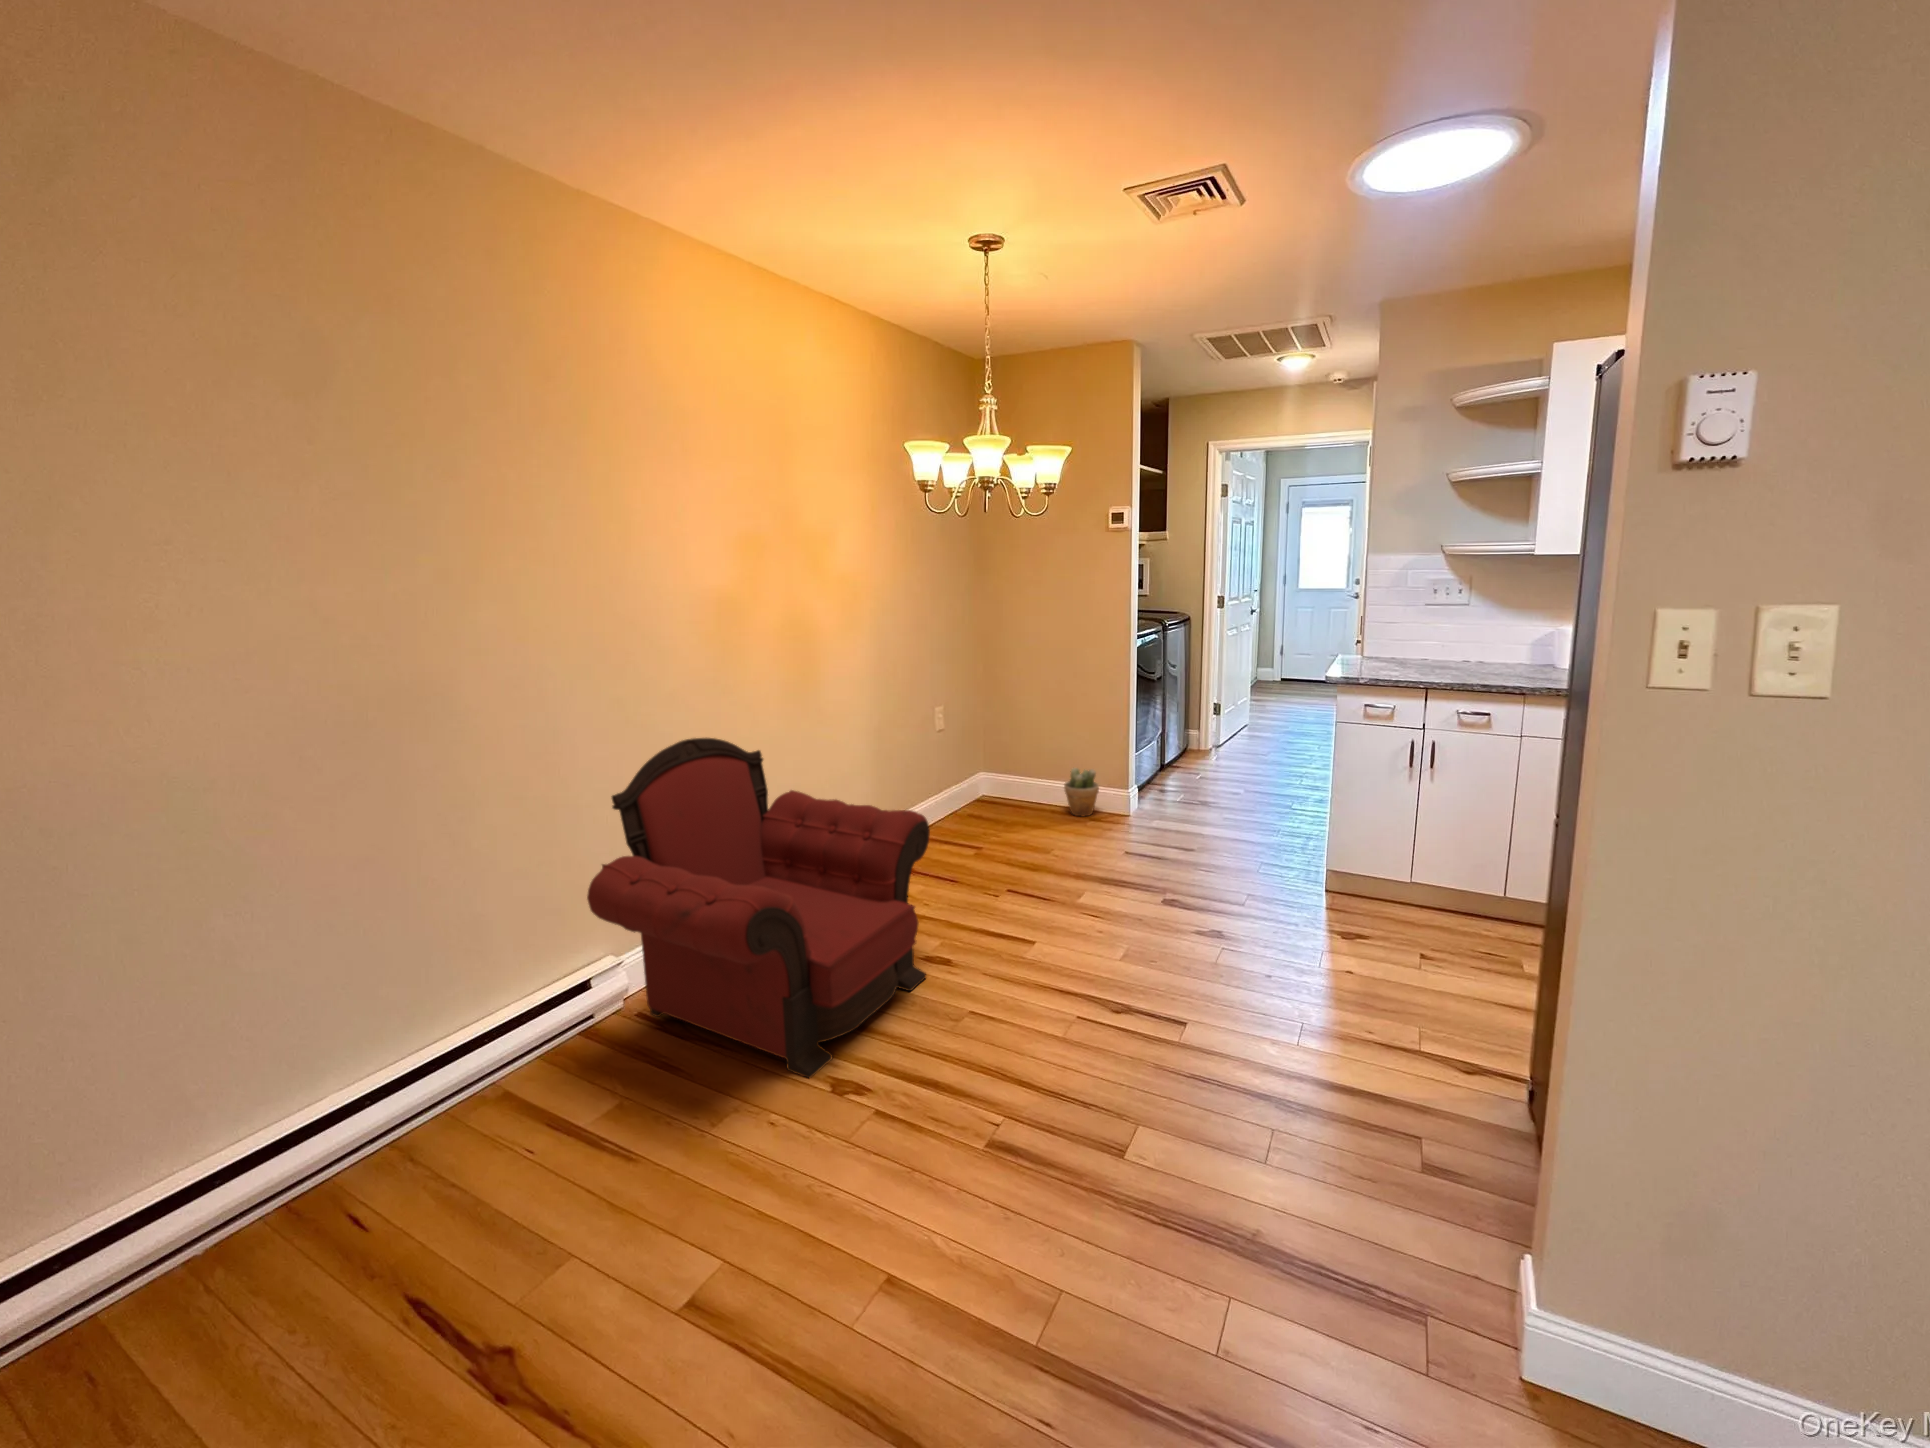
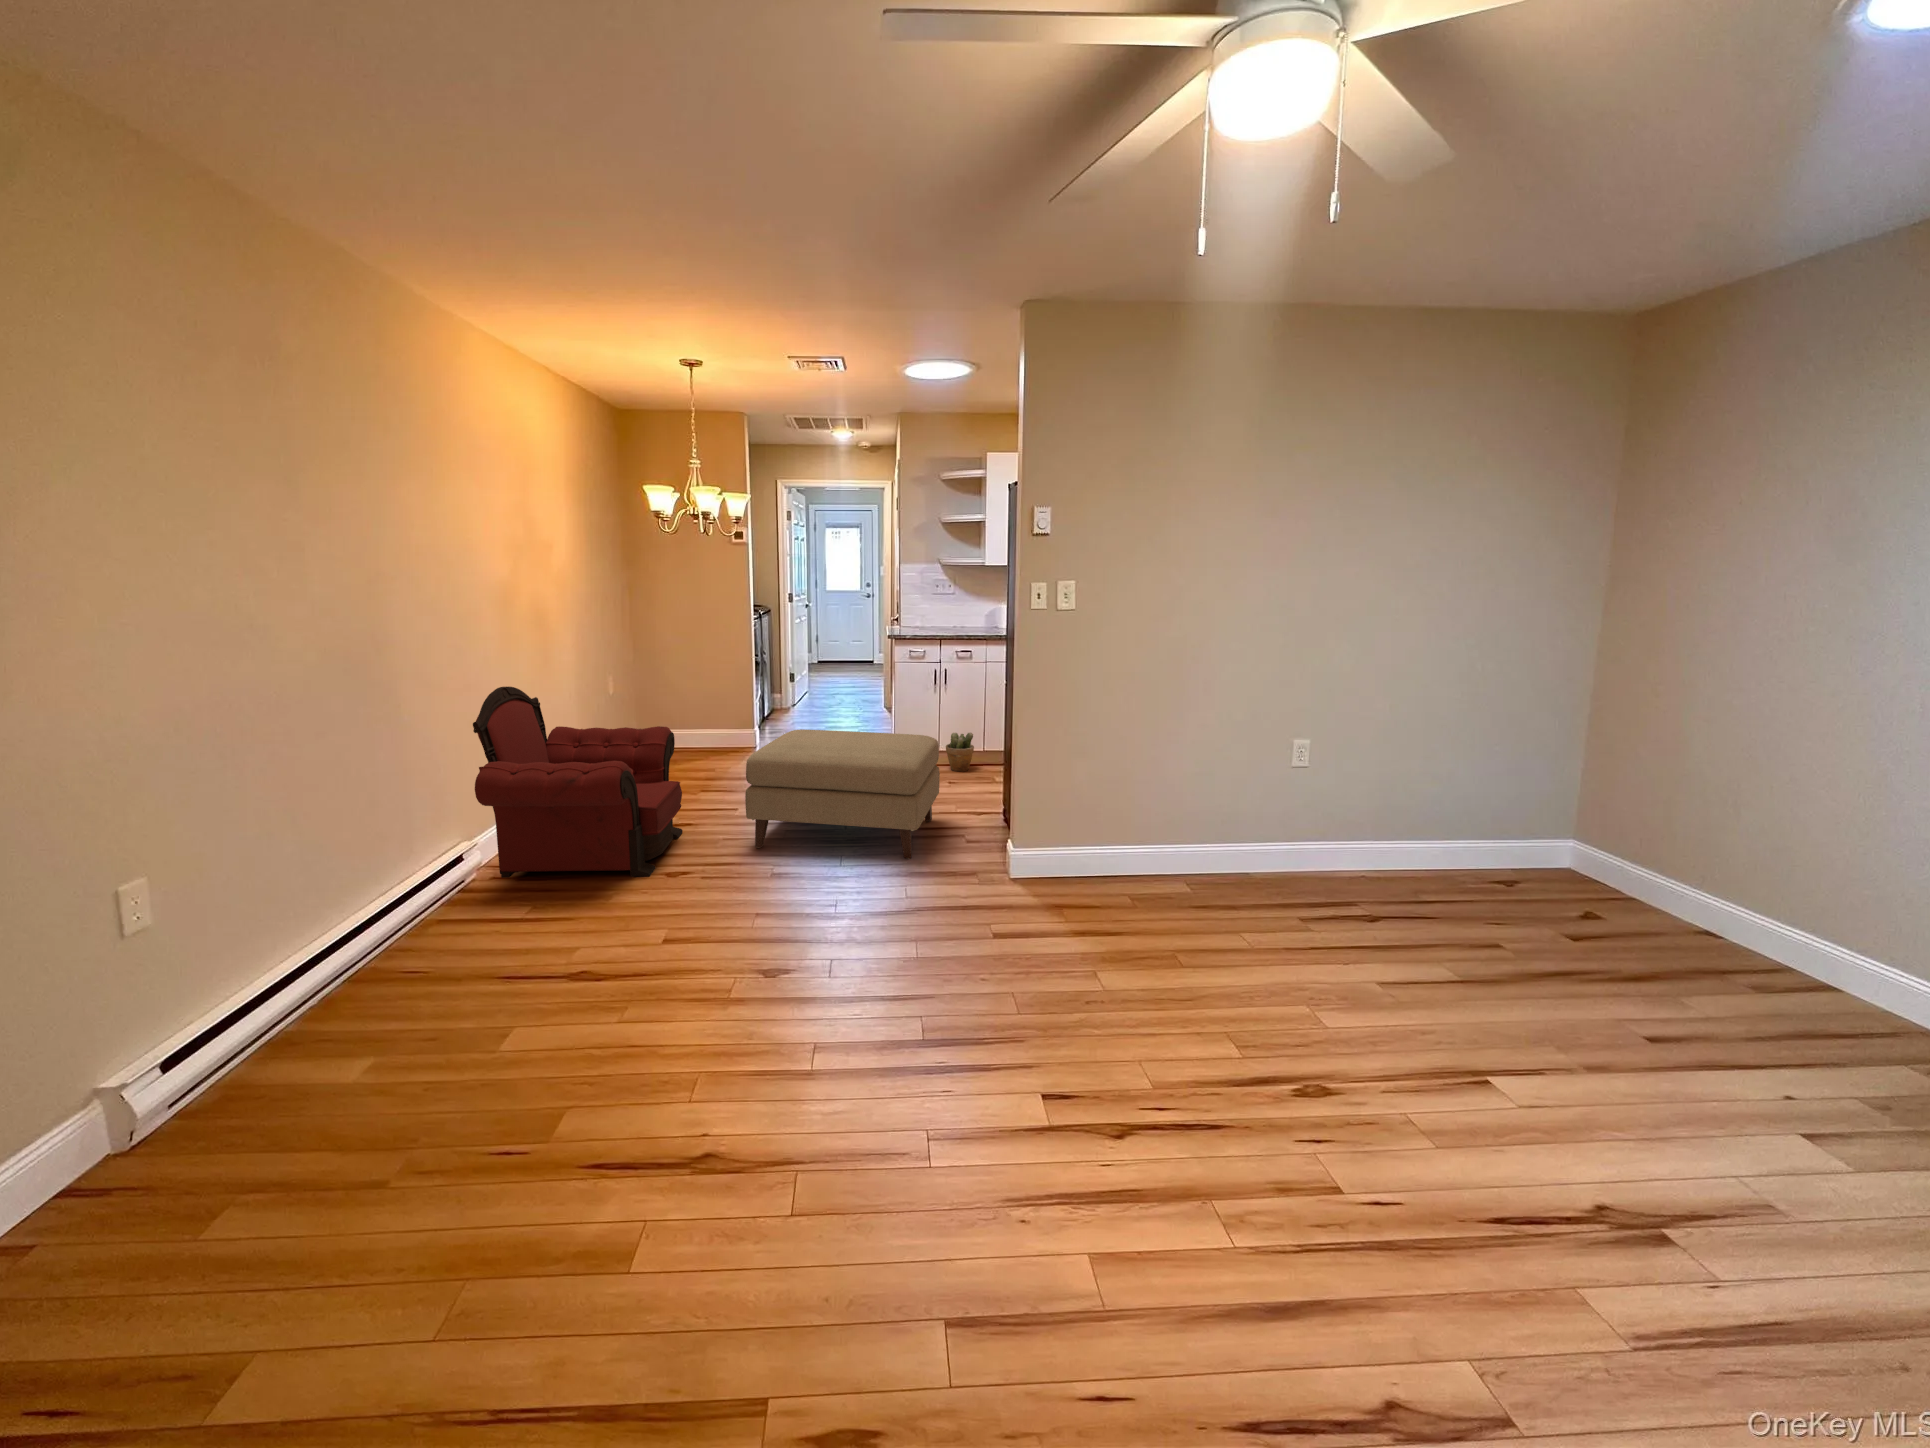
potted plant: present [1064,768,1099,816] -> present [946,733,974,771]
ottoman: none [987,840,1379,1190] -> present [745,729,940,859]

